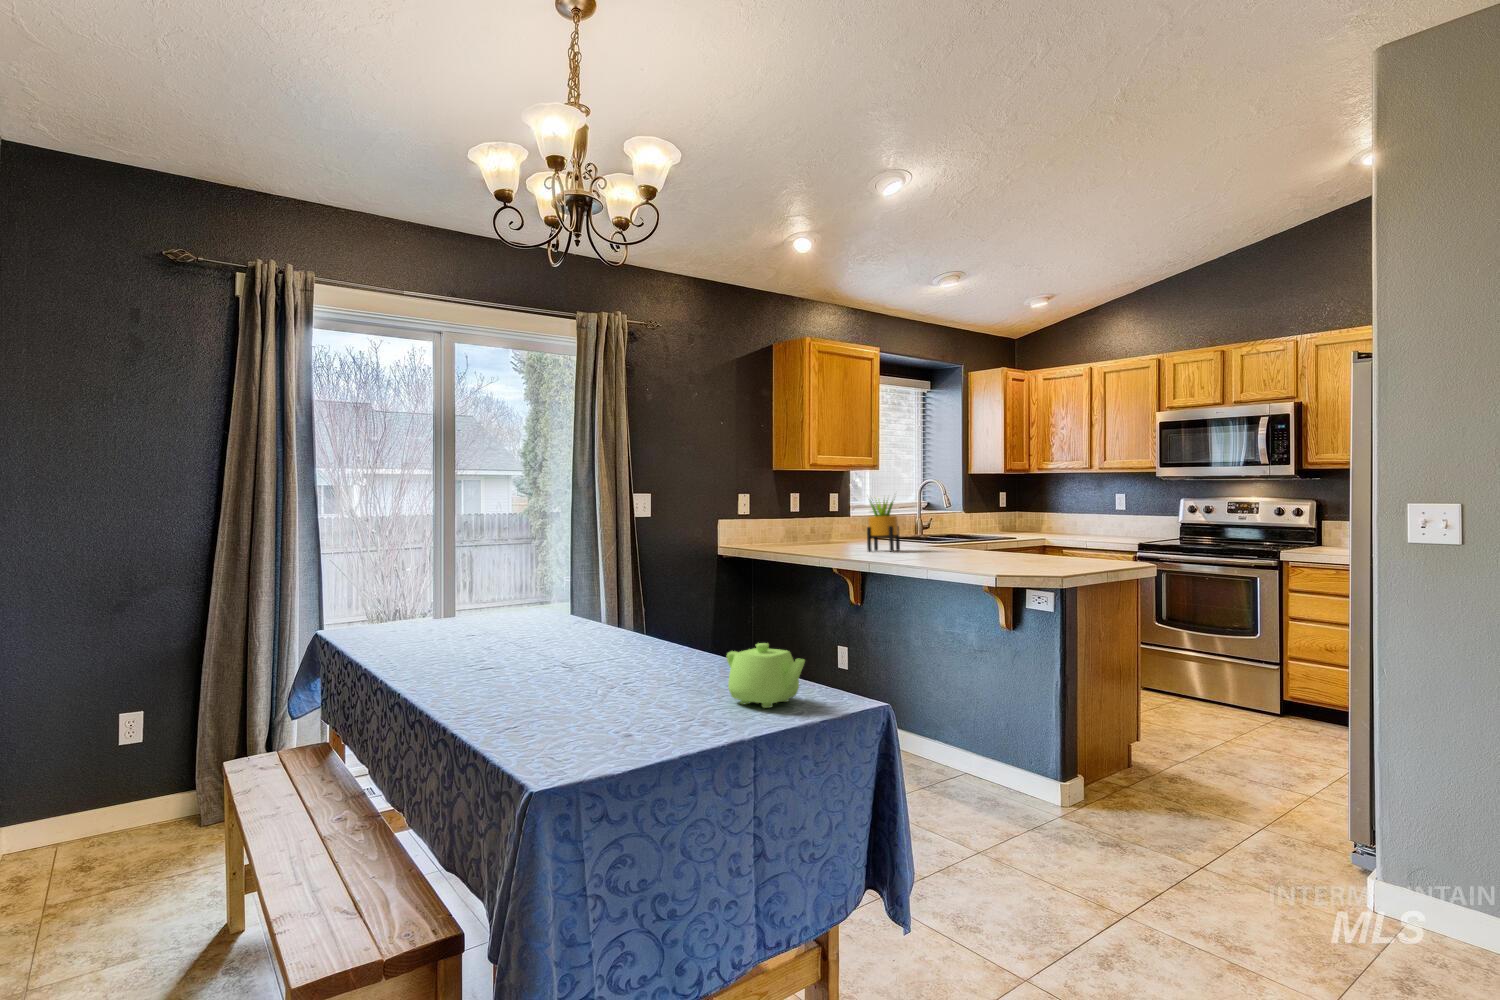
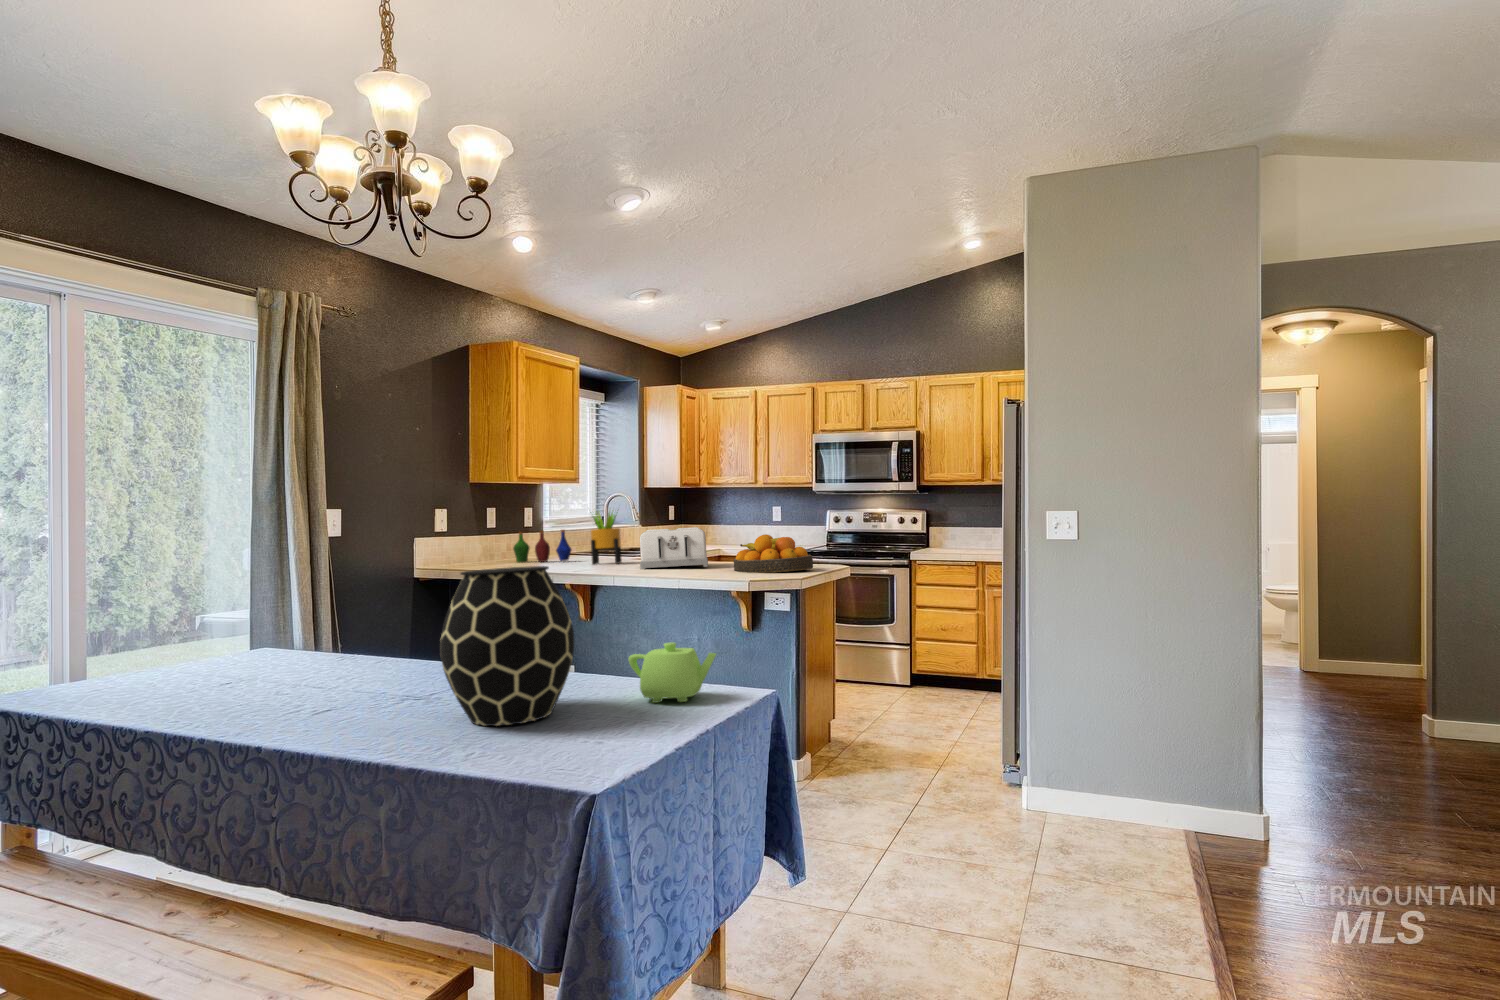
bottle: none [804,516,858,547] -> present [513,530,572,563]
toaster: none [900,517,982,560] -> present [640,527,708,569]
fruit bowl: none [993,527,1087,570] -> present [734,534,813,573]
vase: none [537,557,662,708] -> present [440,566,574,726]

